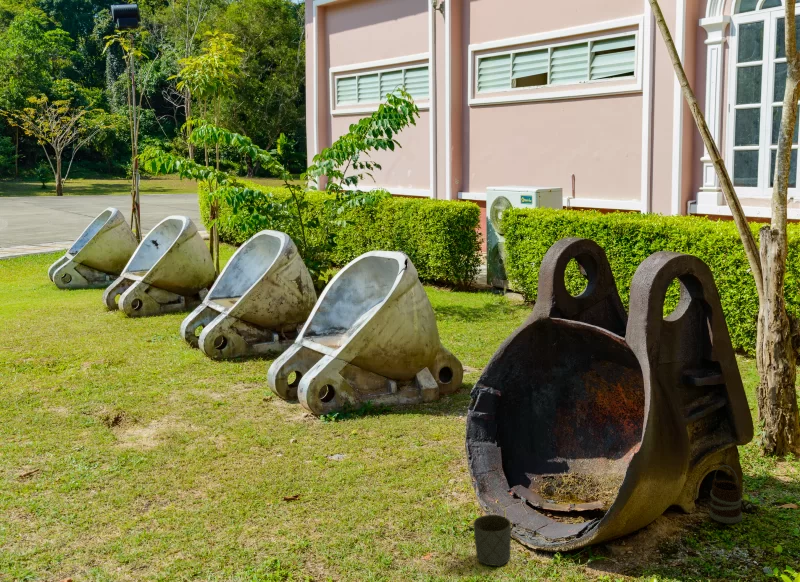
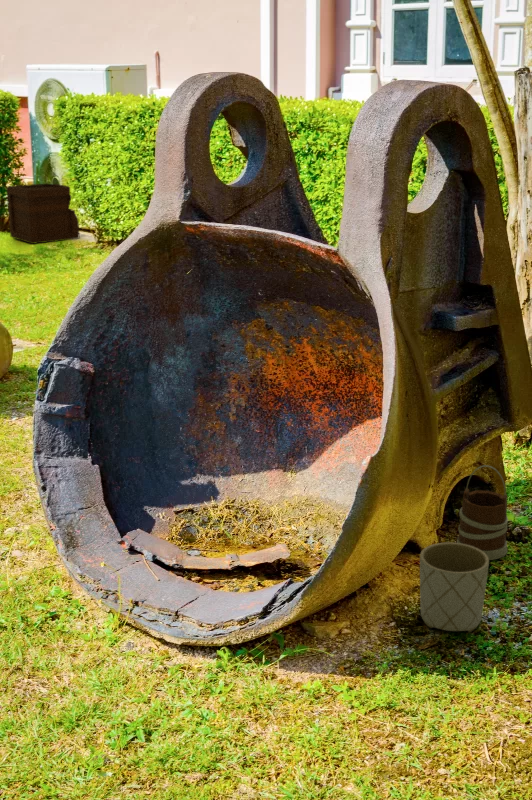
wooden crate: none [470,262,514,301] -> present [7,184,79,244]
planter: present [473,515,511,567] -> present [420,542,489,632]

